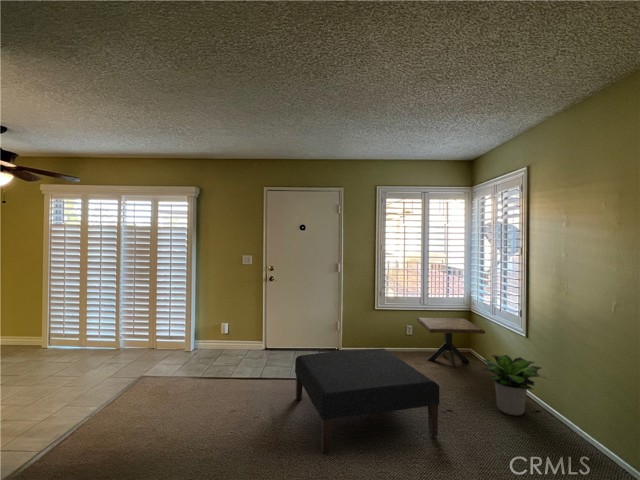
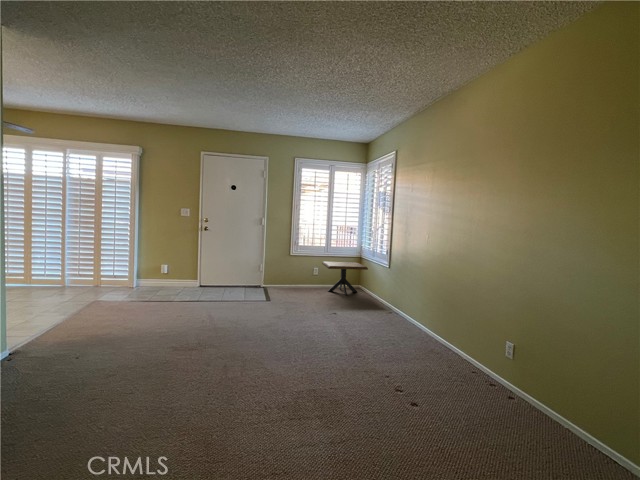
ottoman: present [295,349,439,454] -> none [223,275,324,333]
potted plant: present [483,355,545,415] -> none [358,278,400,315]

